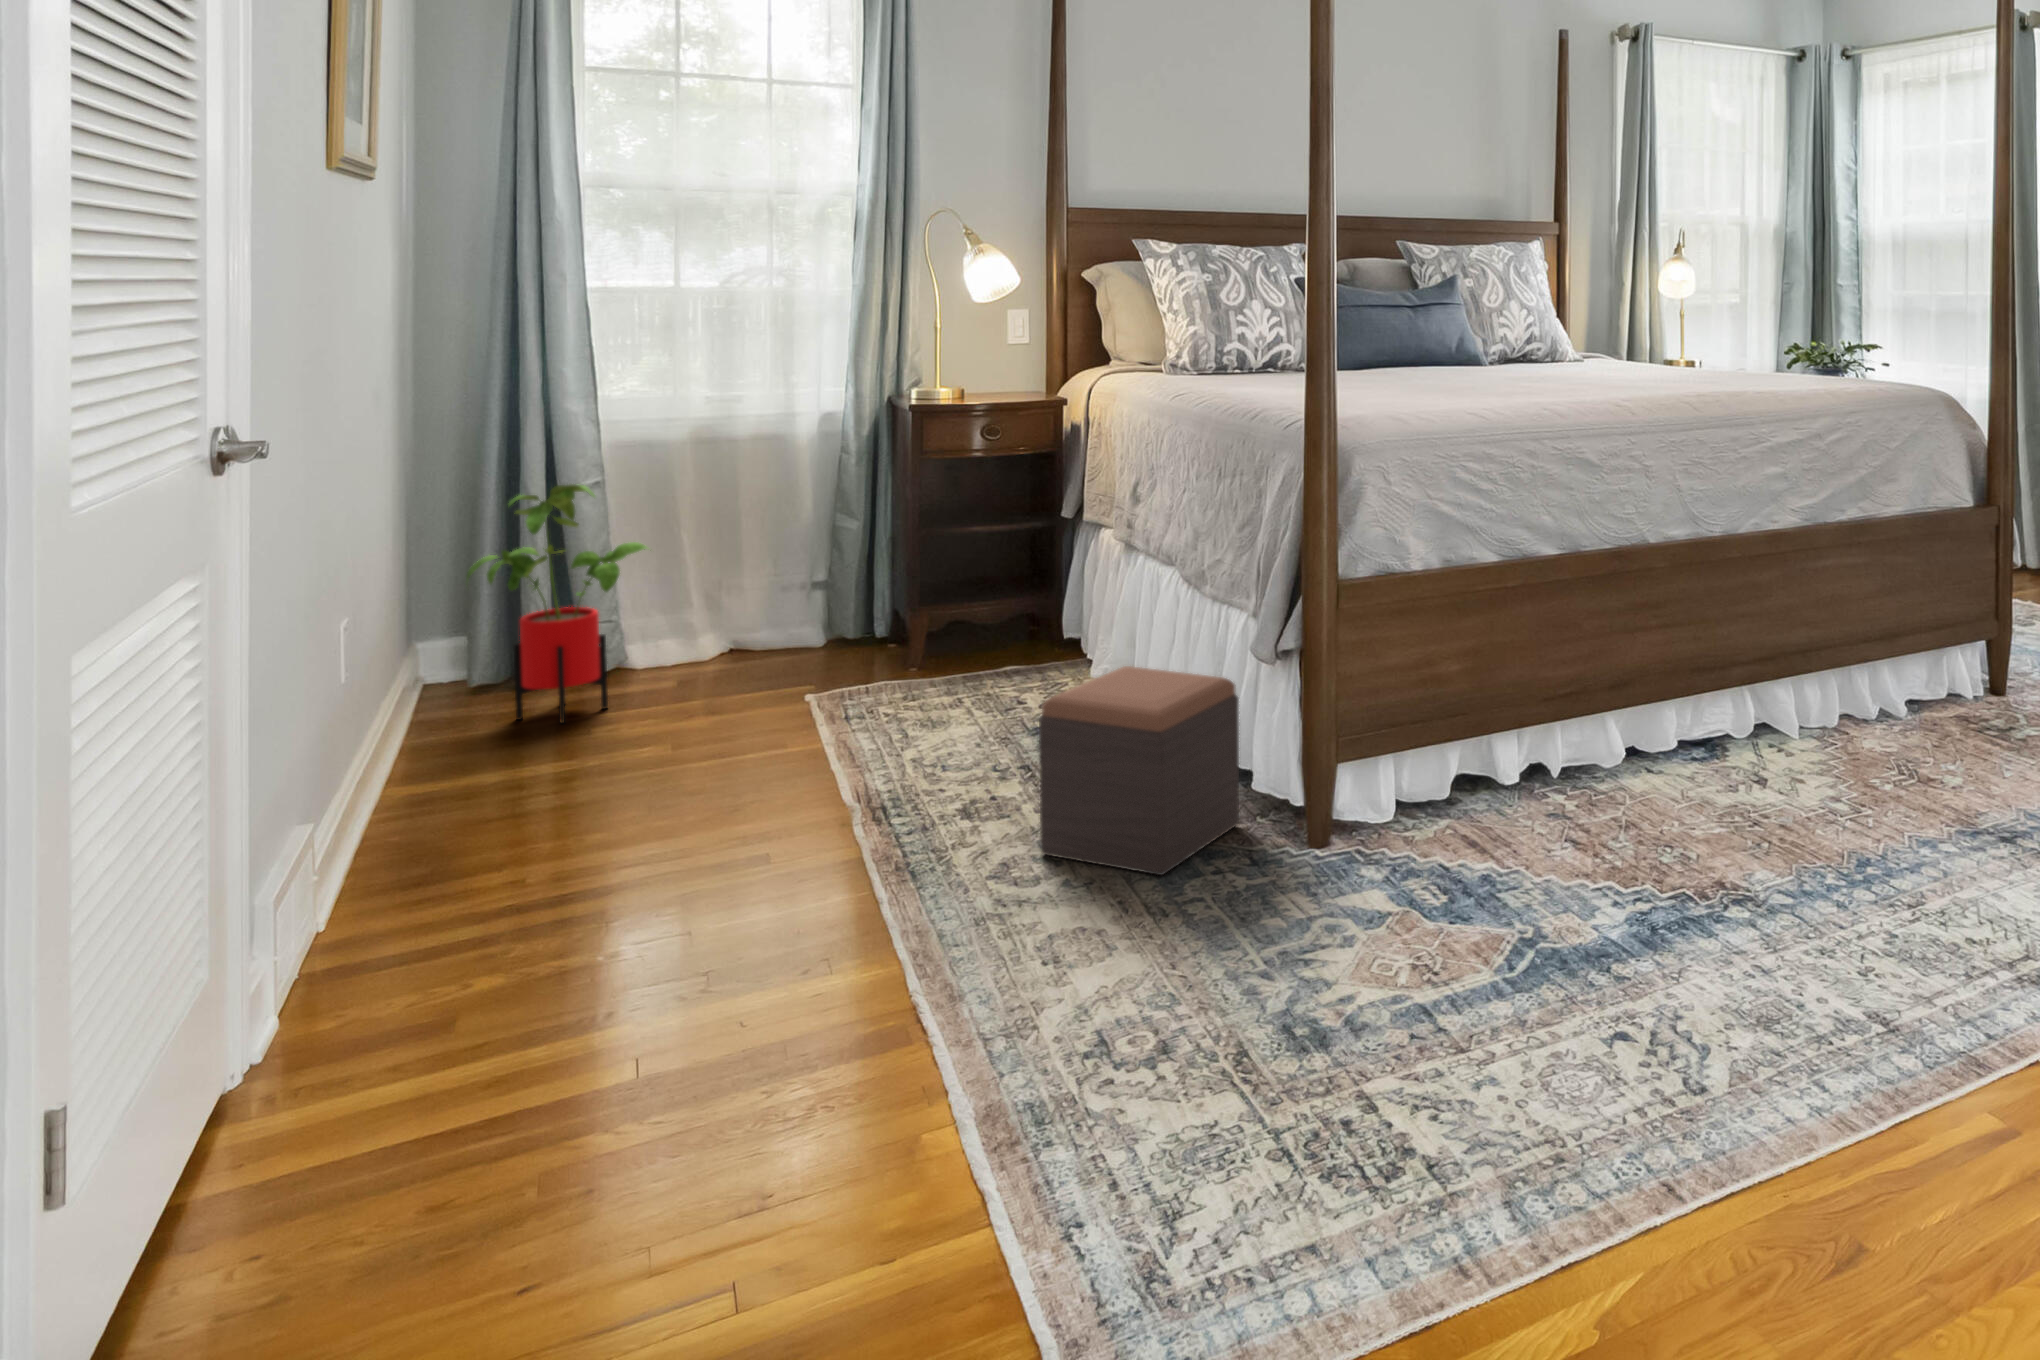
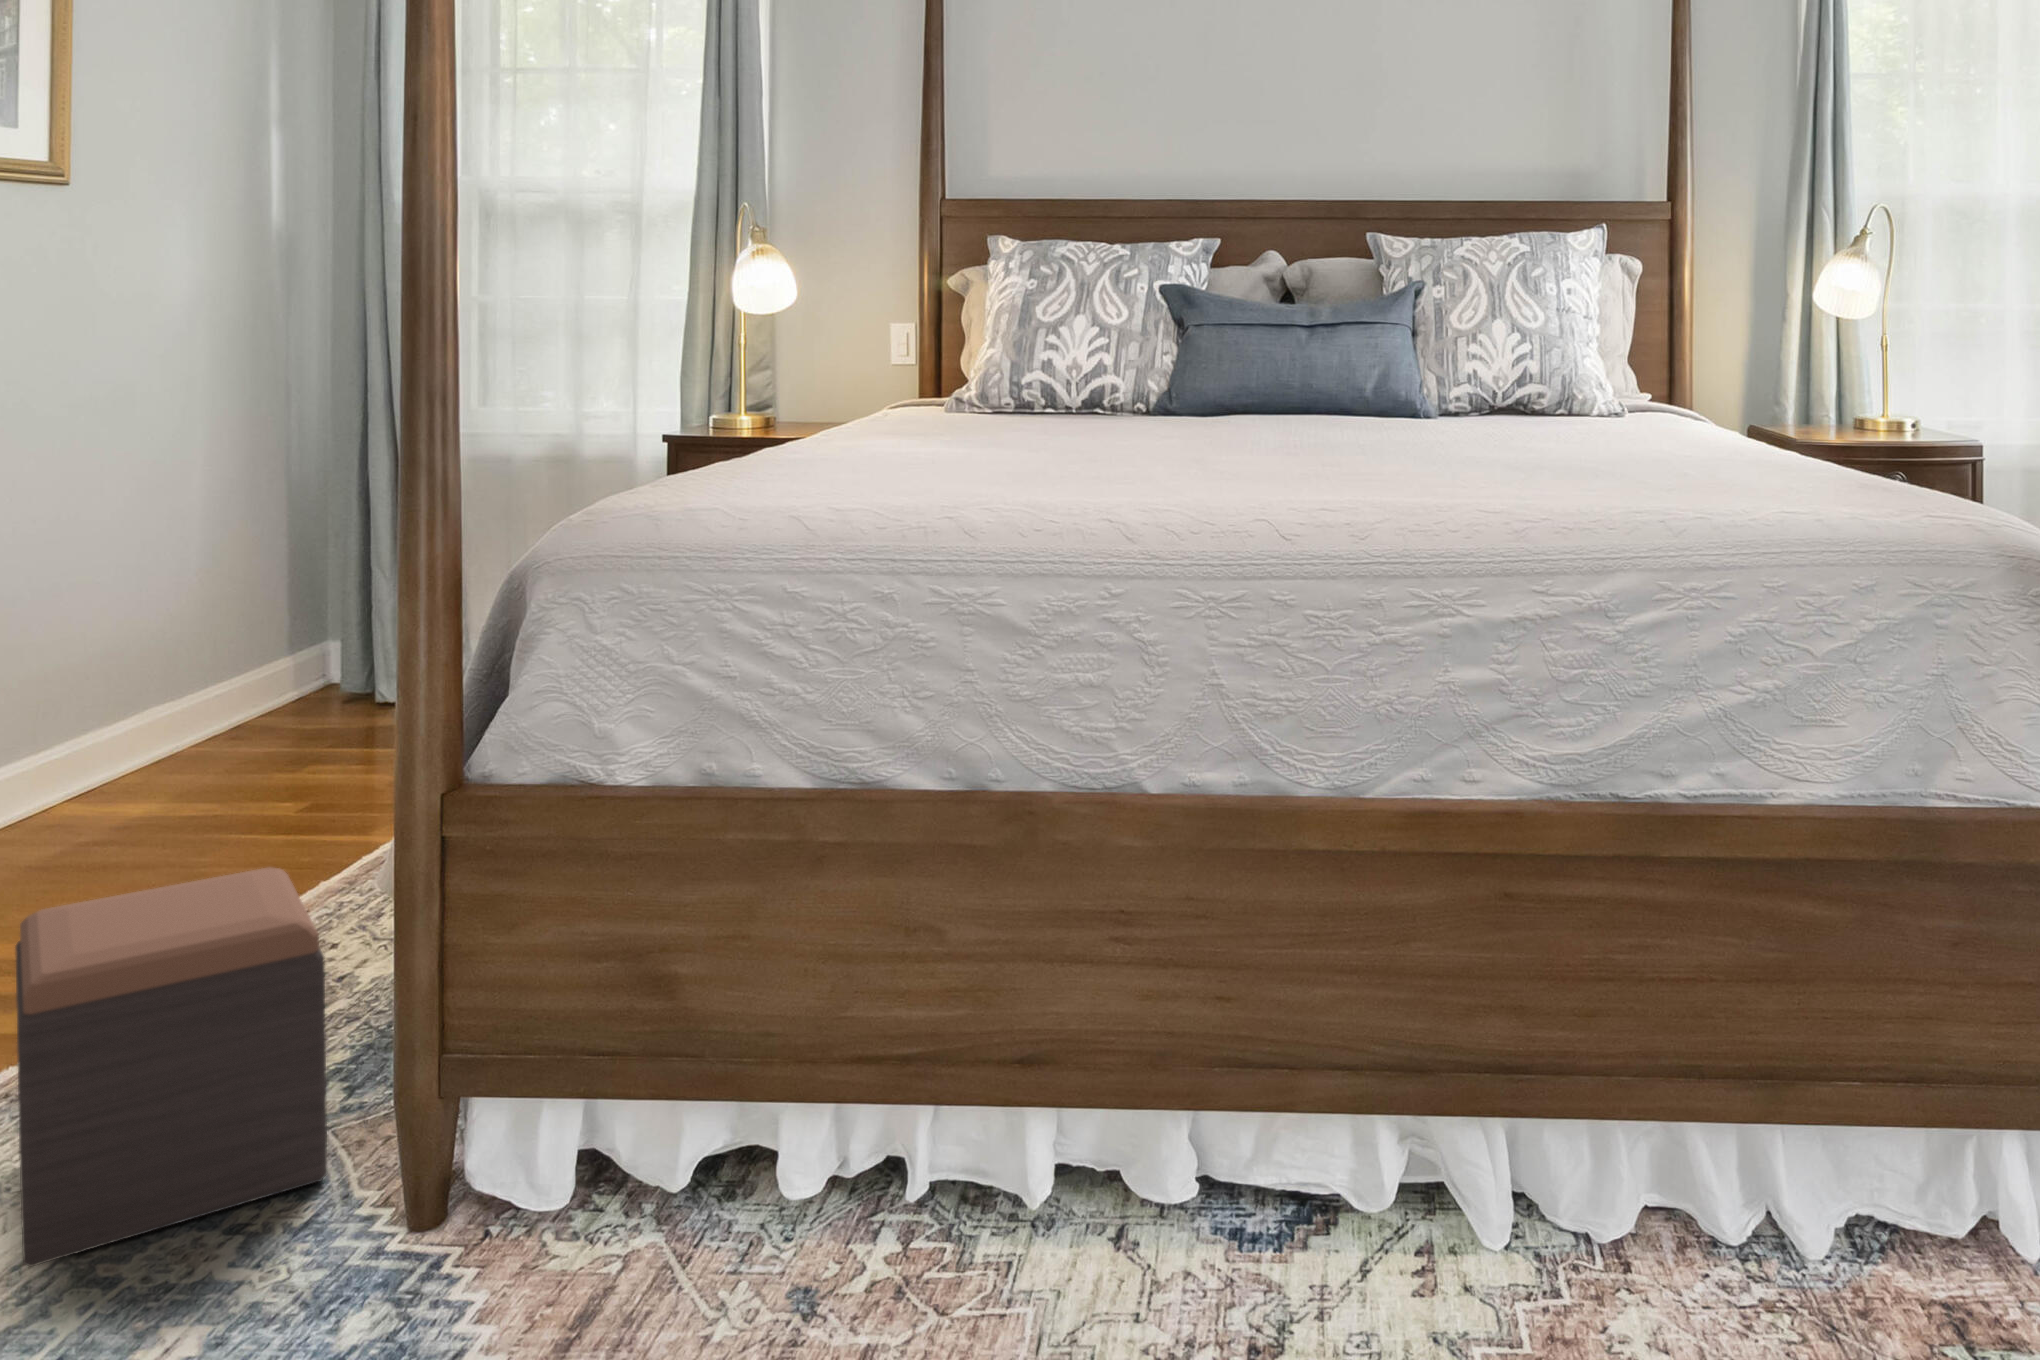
house plant: present [467,484,647,724] -> none [70,519,284,802]

